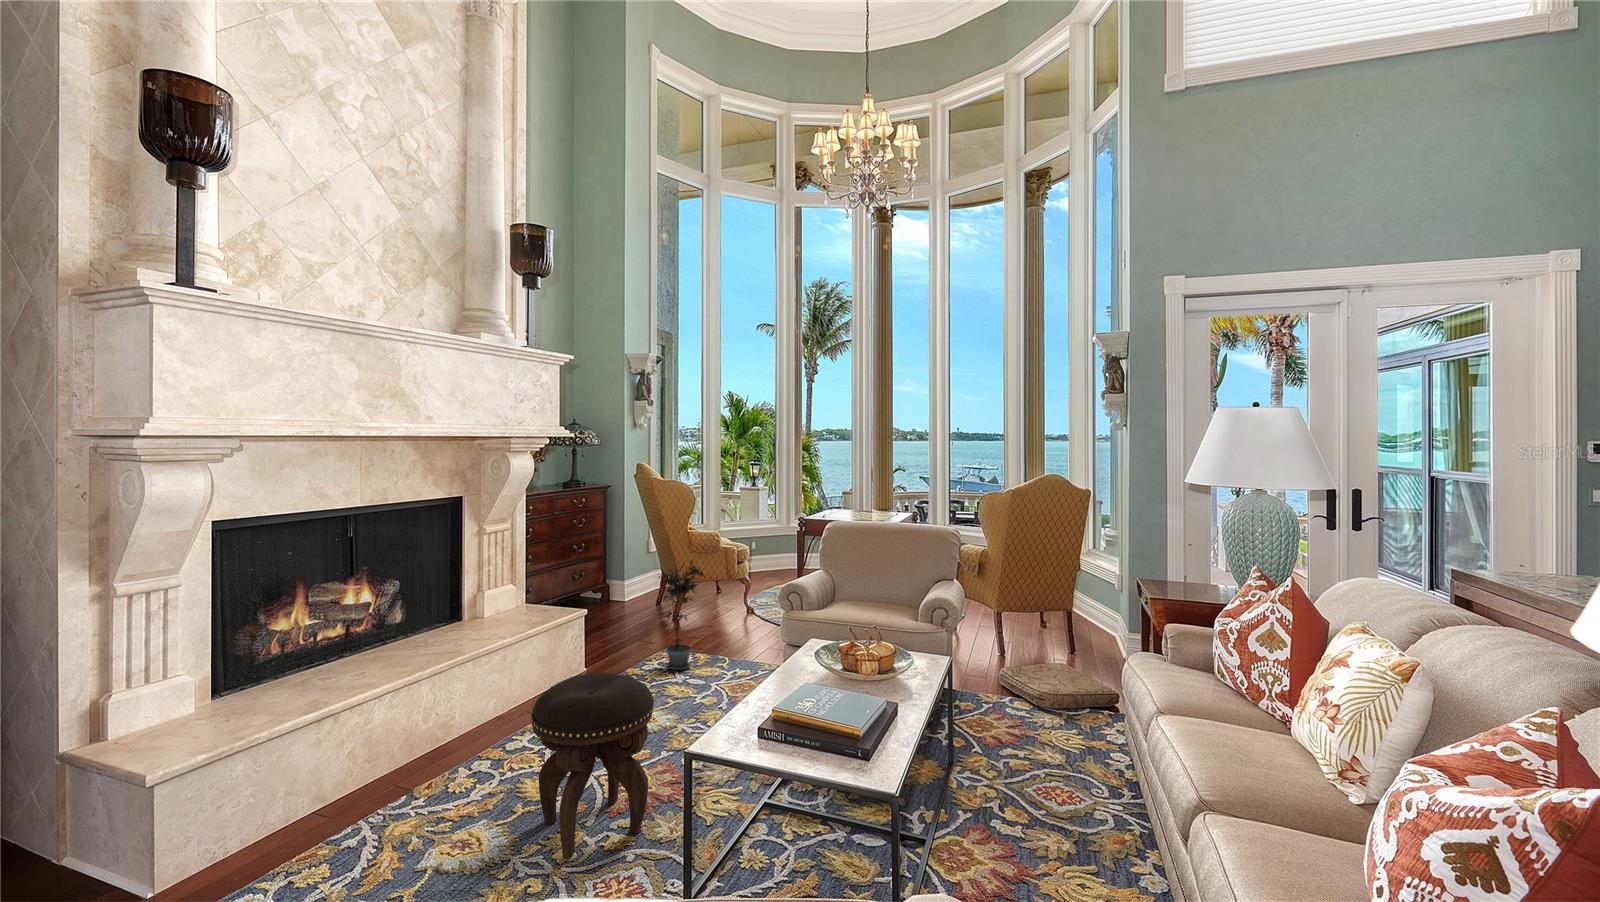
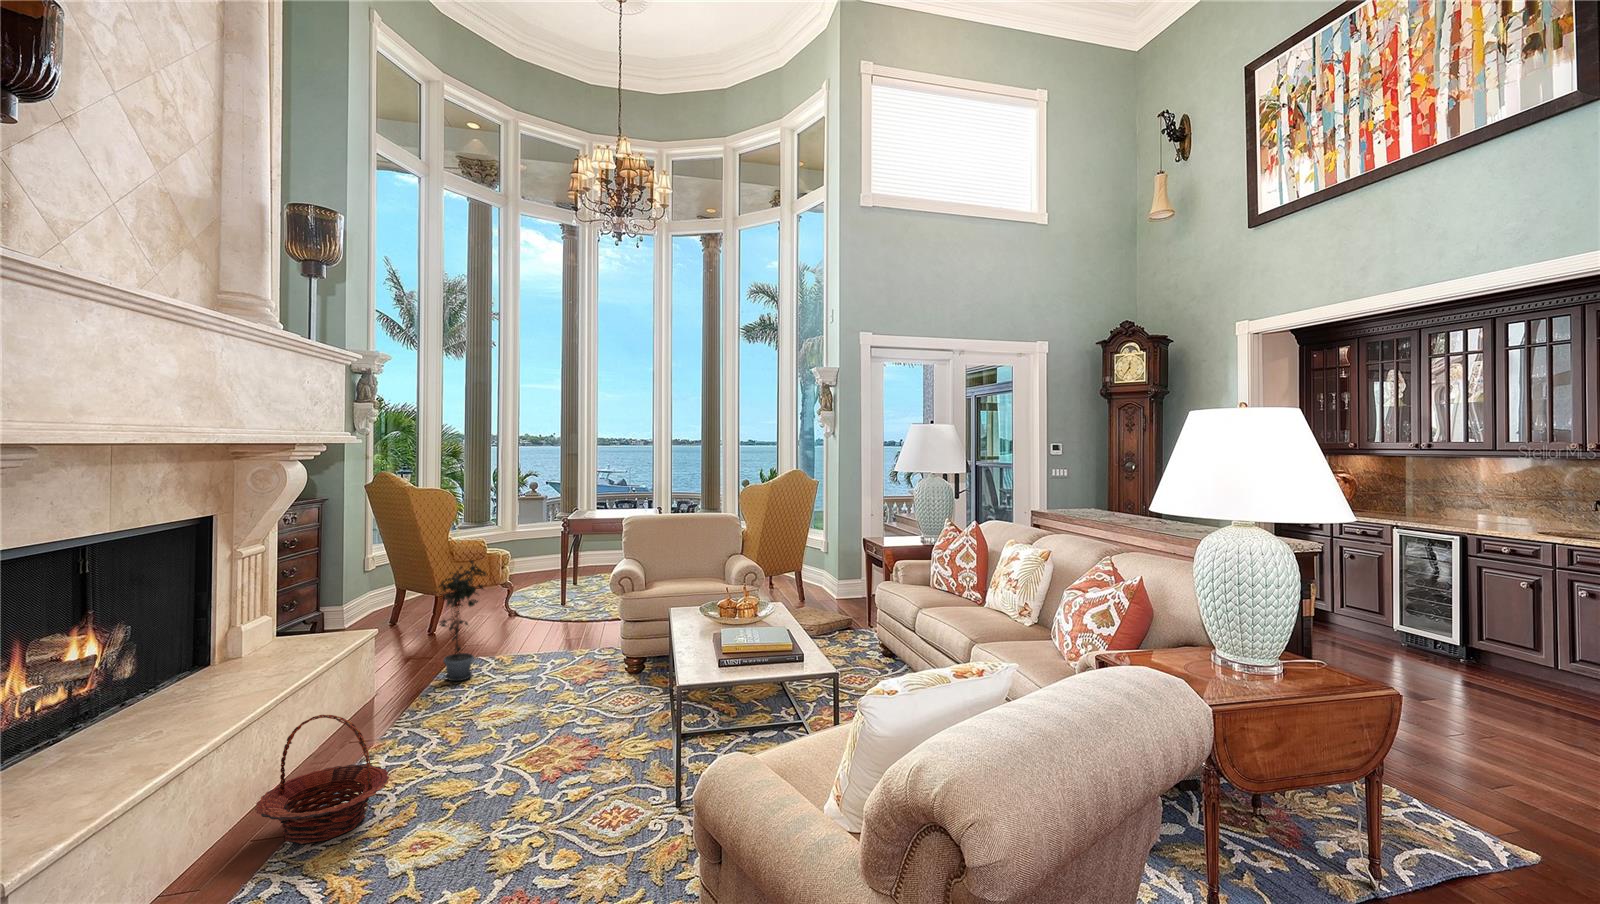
footstool: present [531,673,654,858] -> none [479,657,596,821]
basket: none [385,687,499,803] -> present [255,715,390,844]

